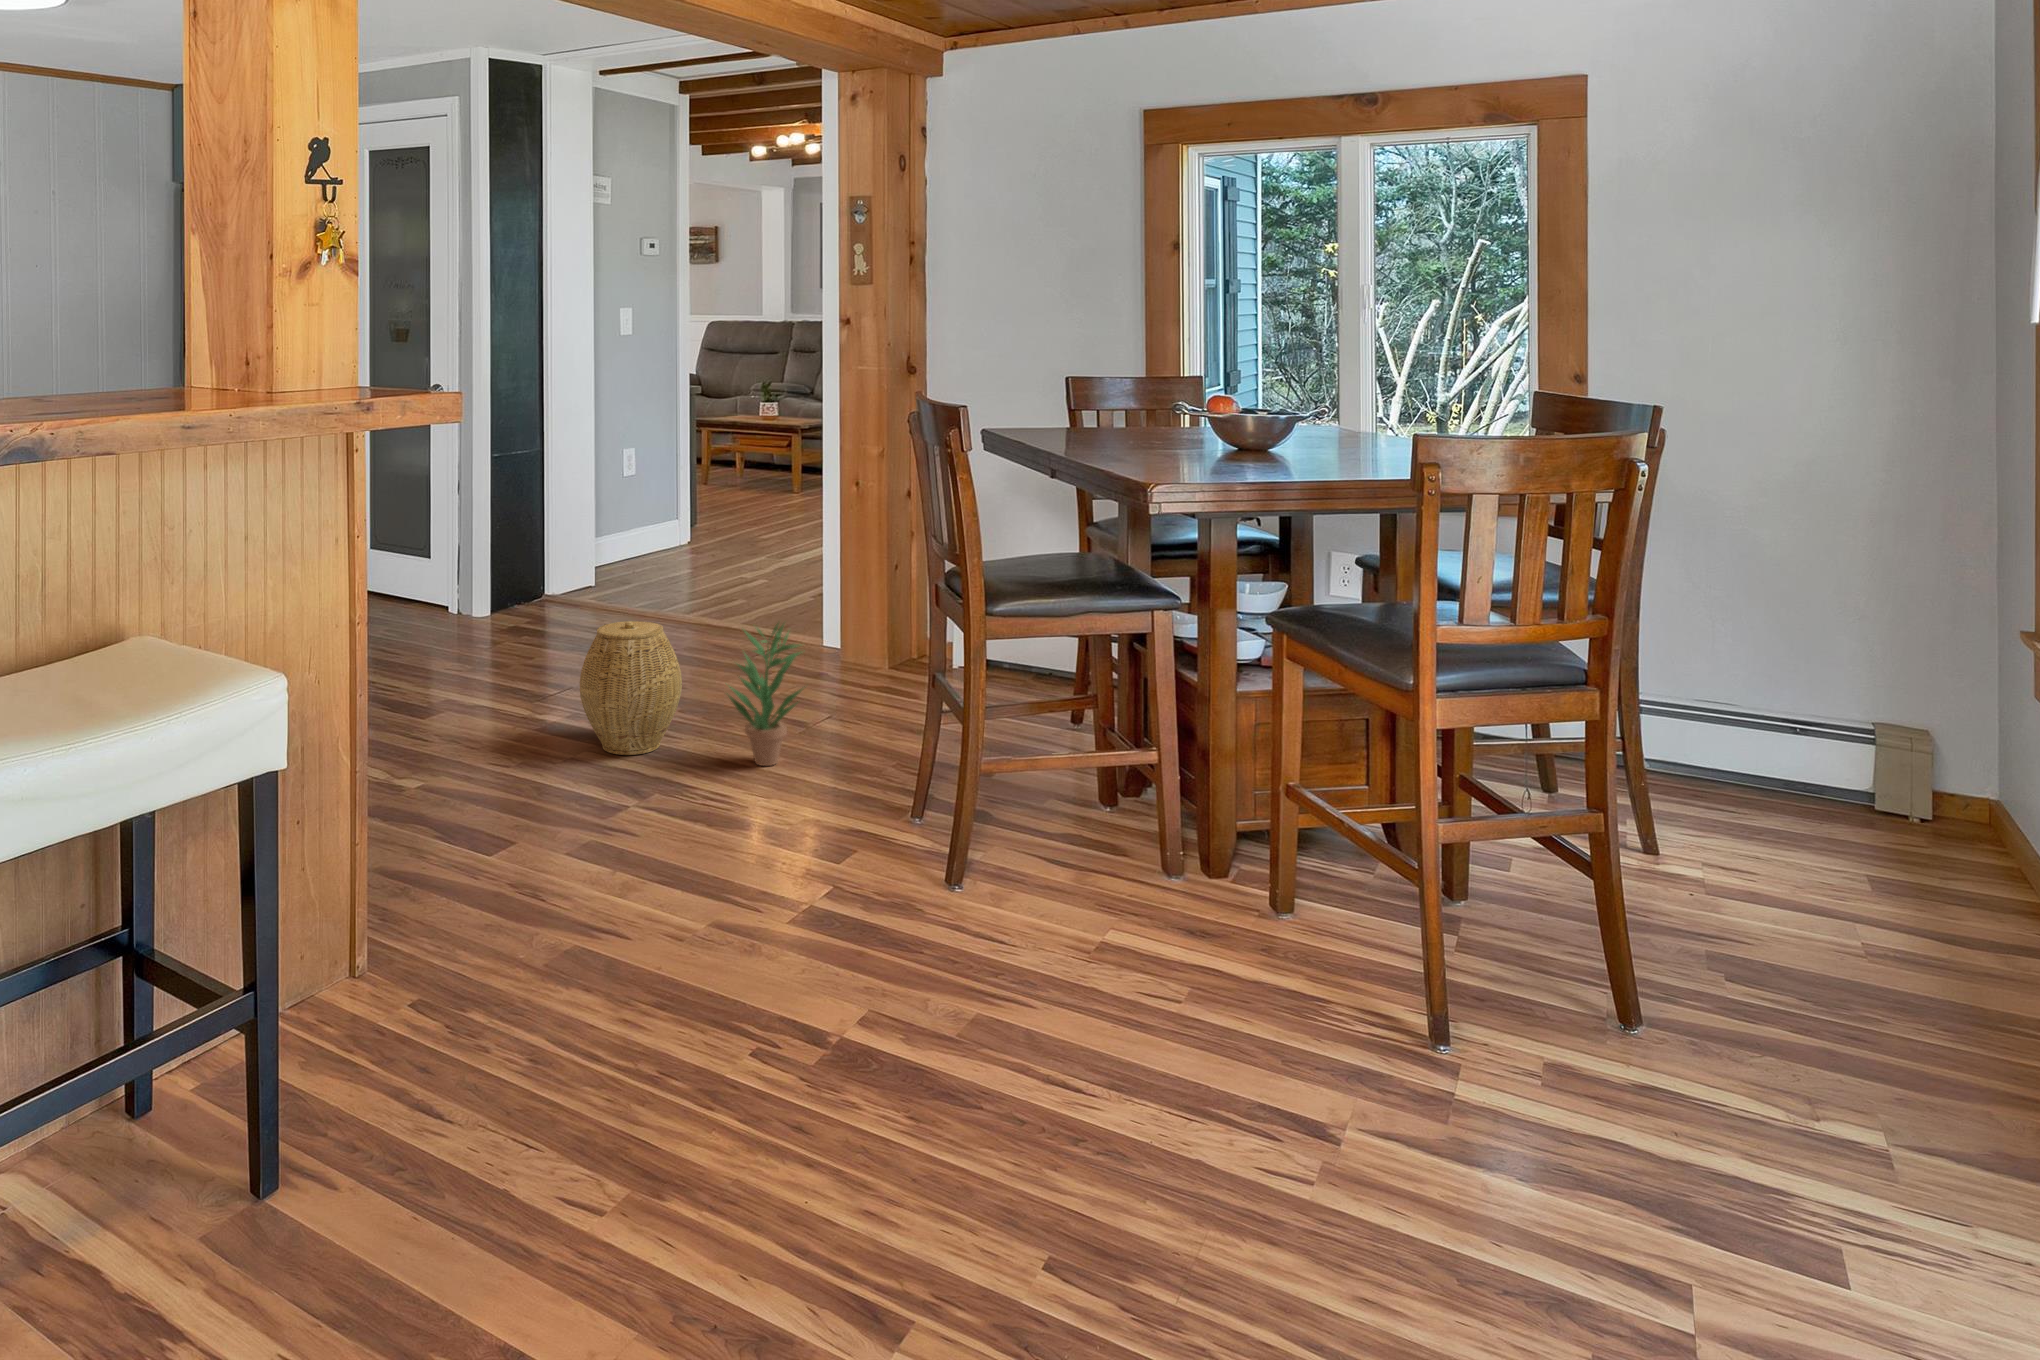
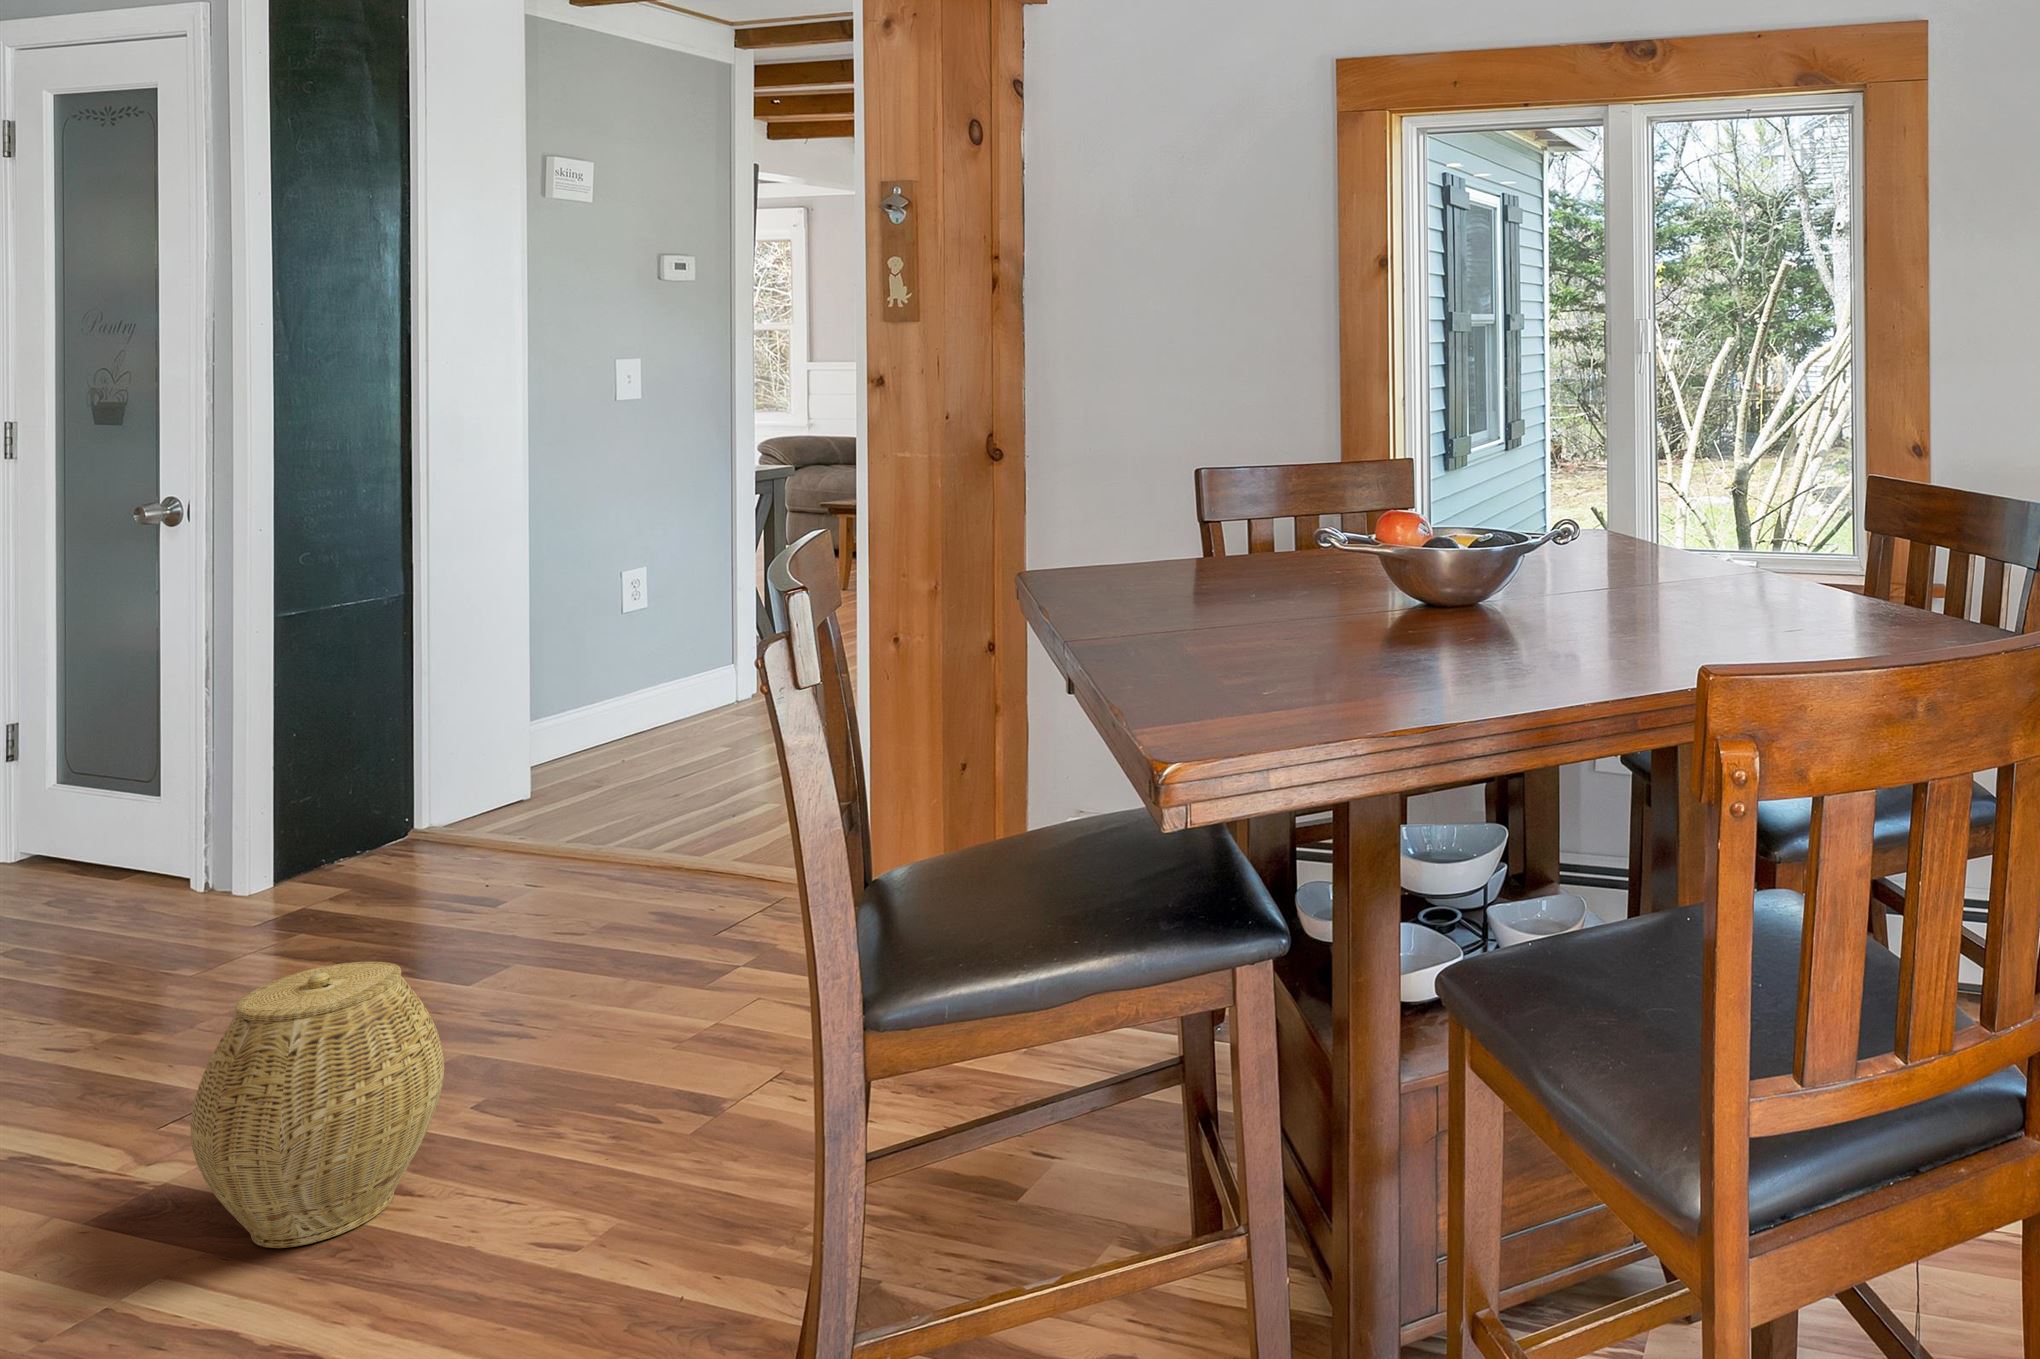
potted plant: present [727,624,805,766] -> none [505,945,680,1235]

